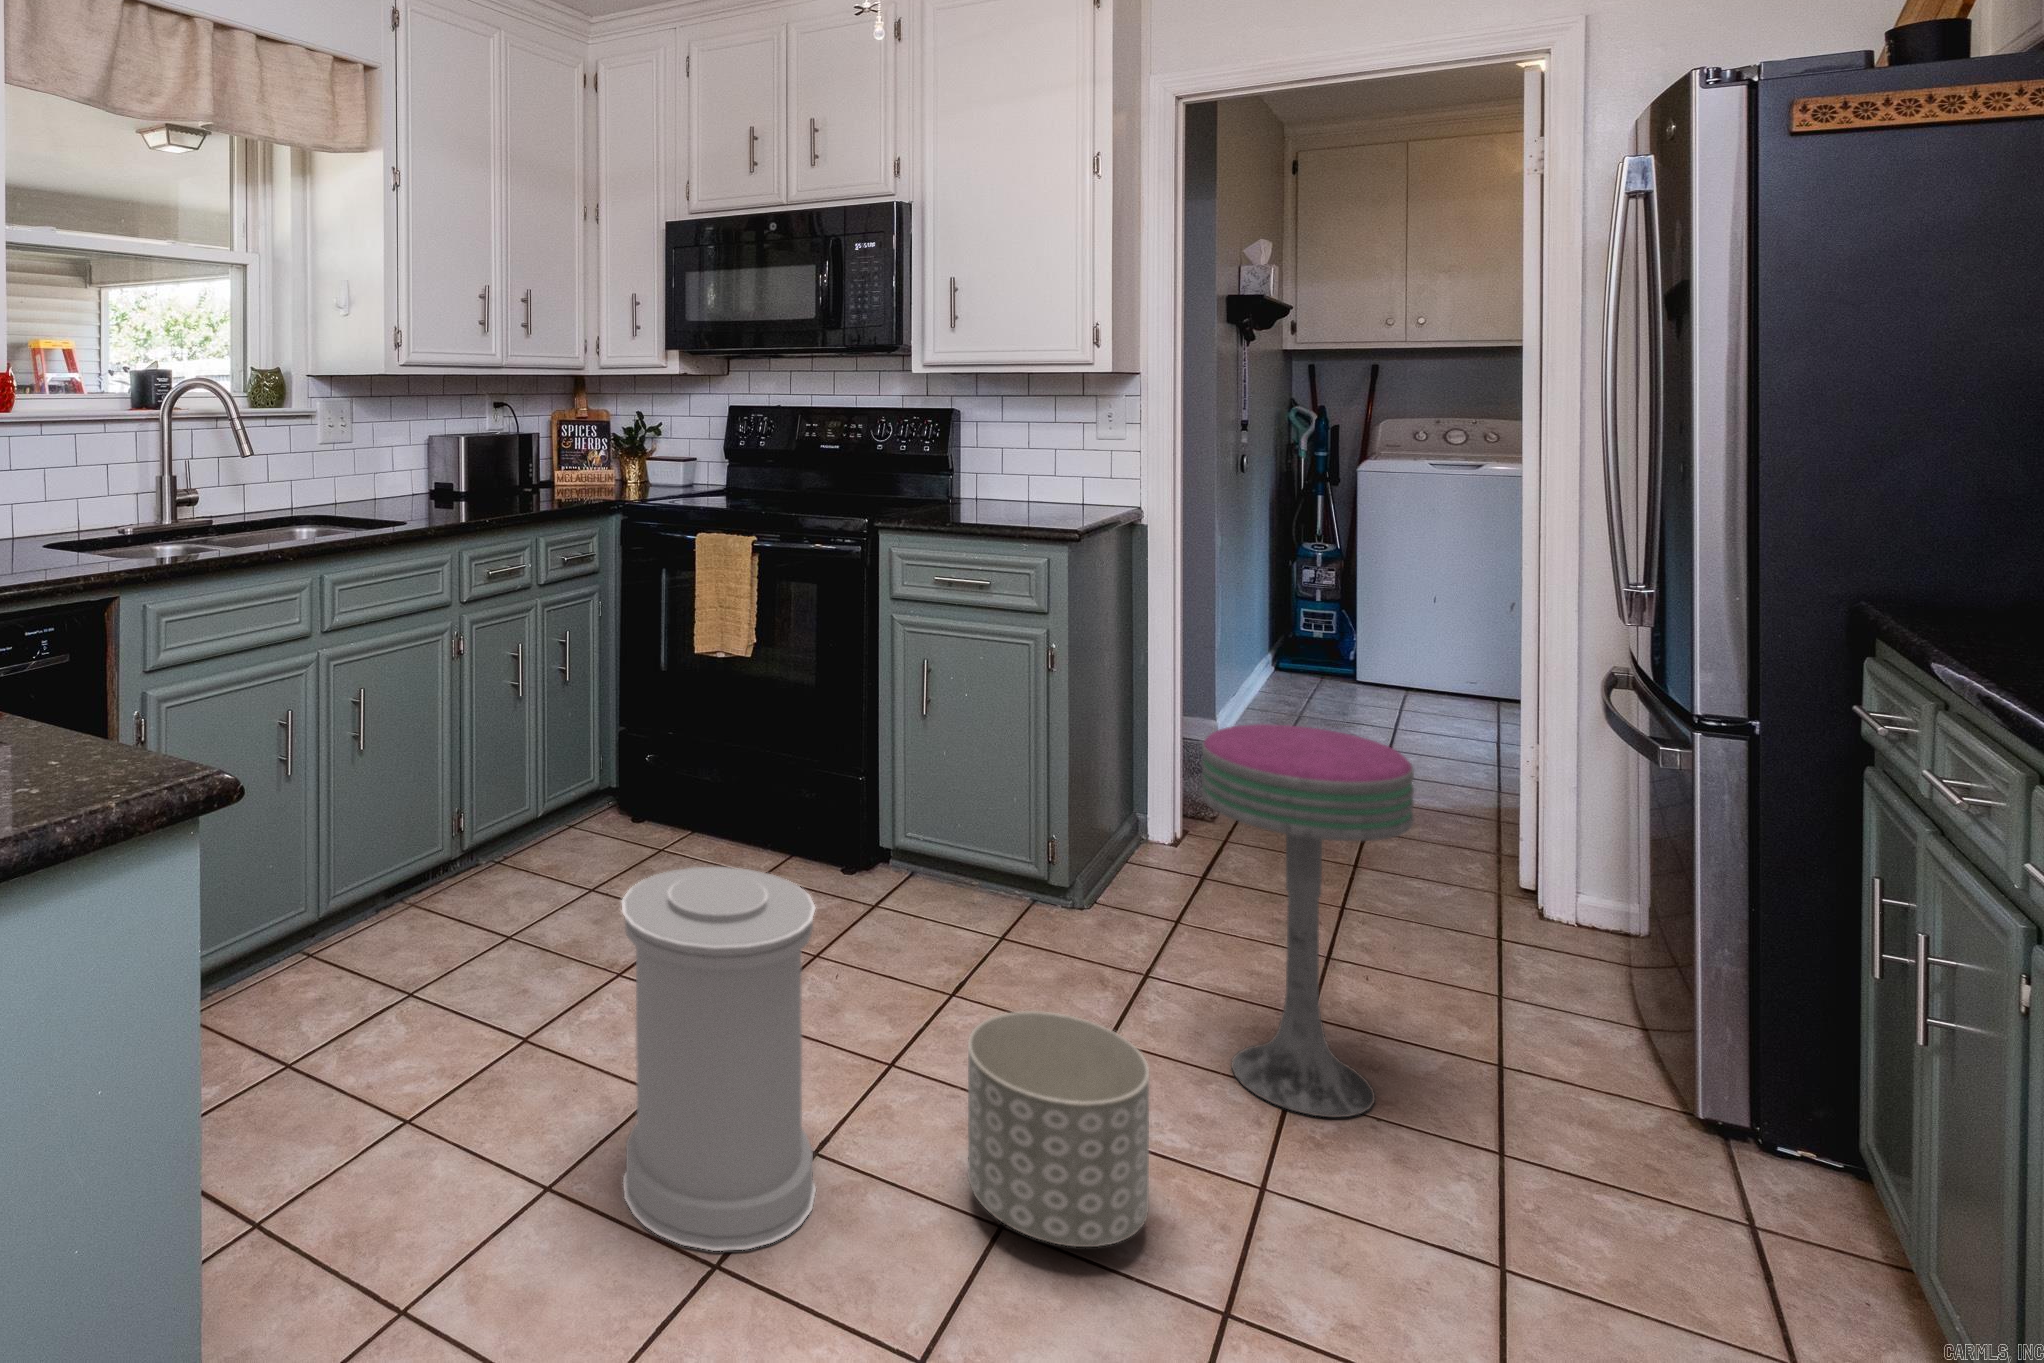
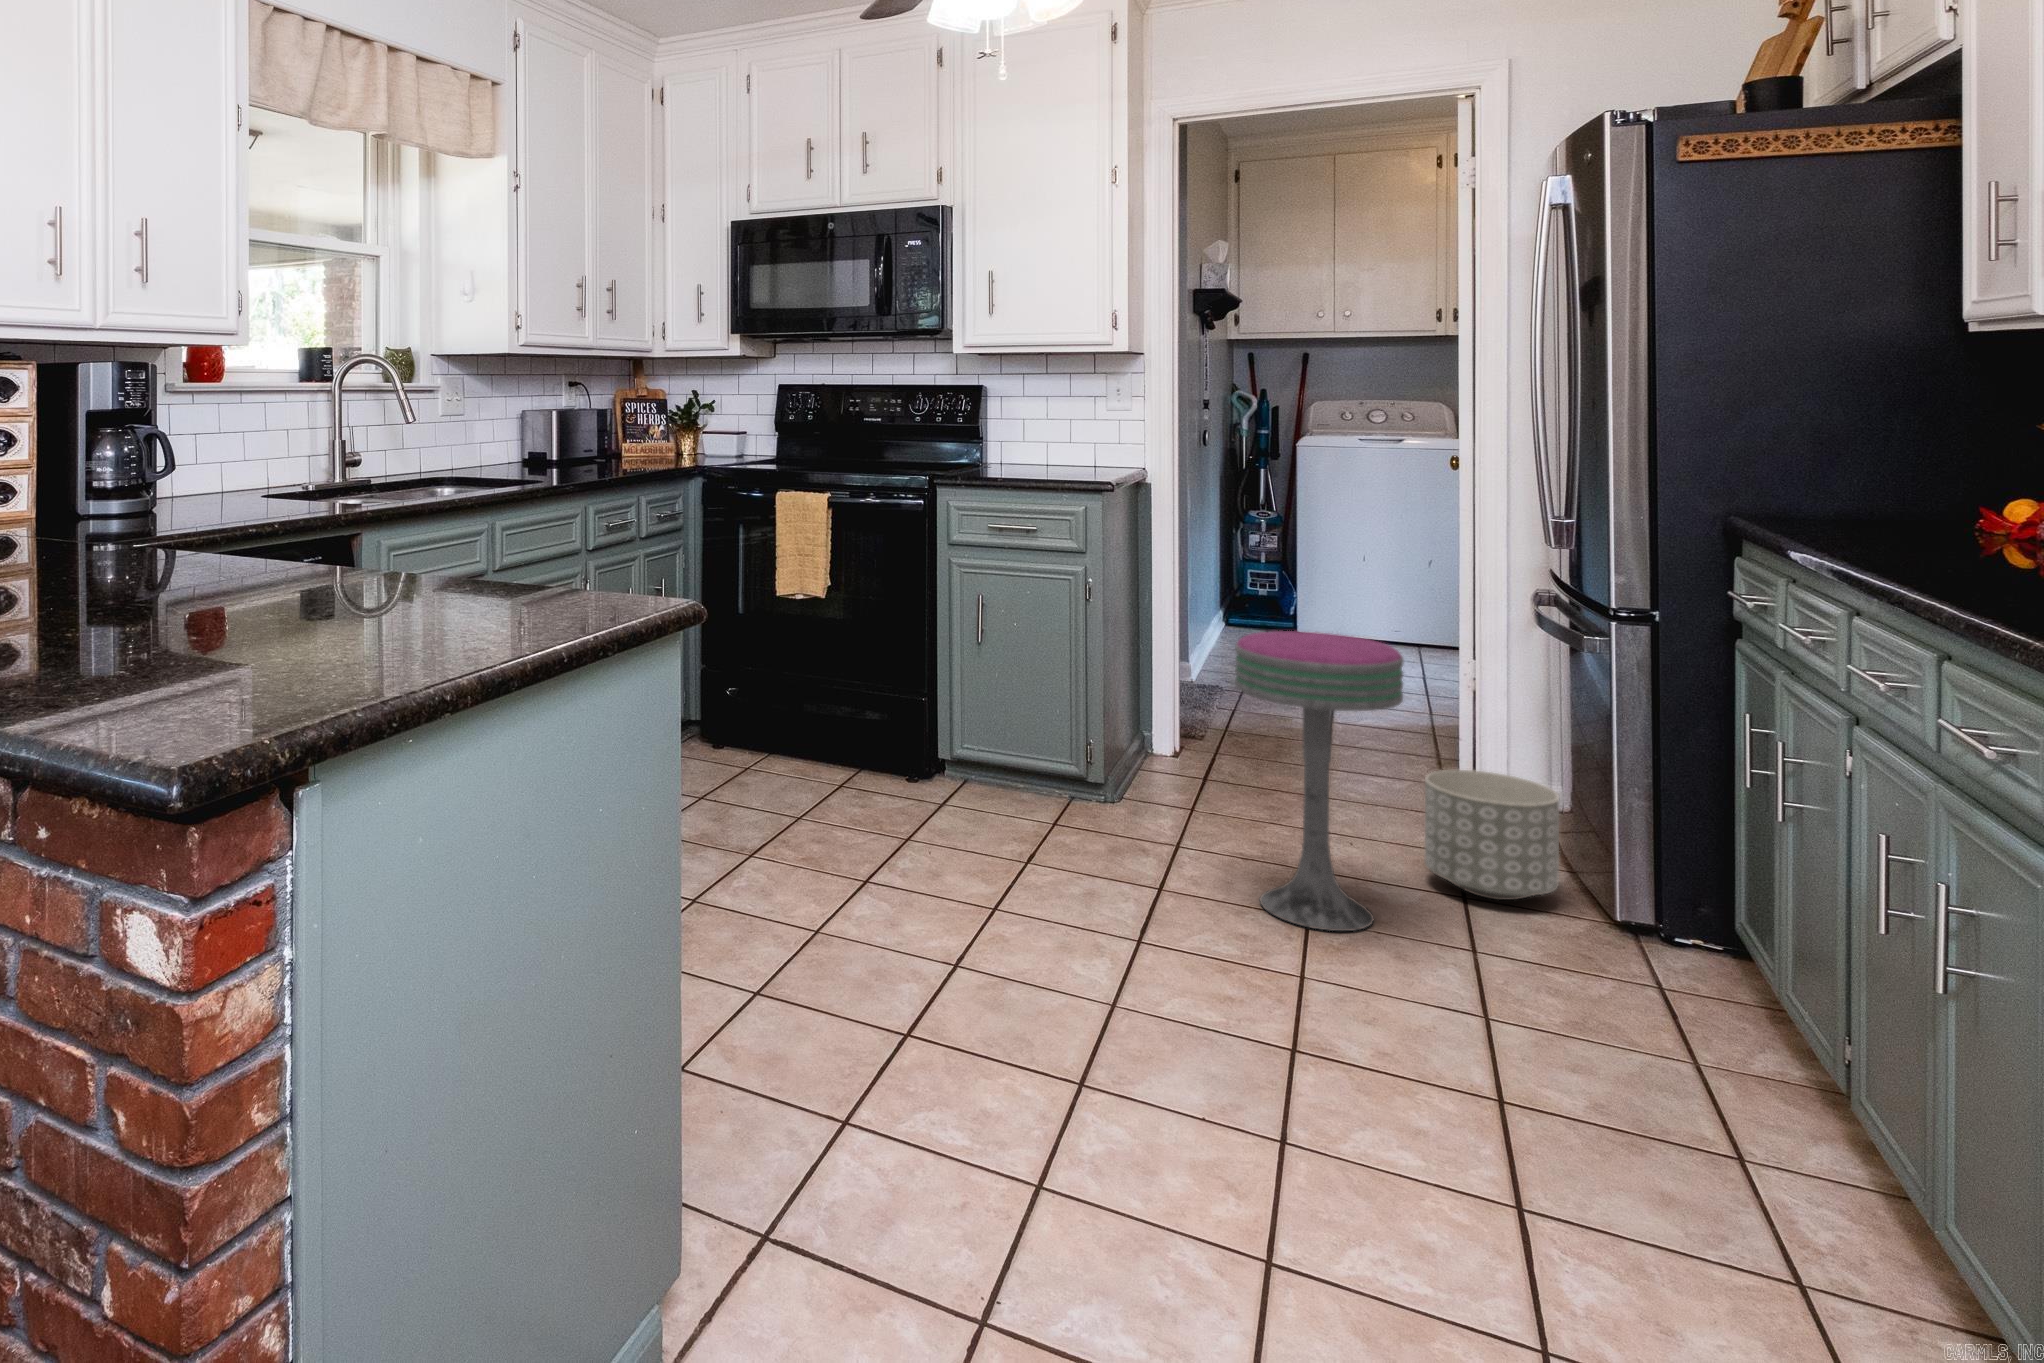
trash can: present [622,867,816,1251] -> none [808,745,965,1030]
planter: present [968,1011,1149,1247] -> present [1424,770,1559,900]

